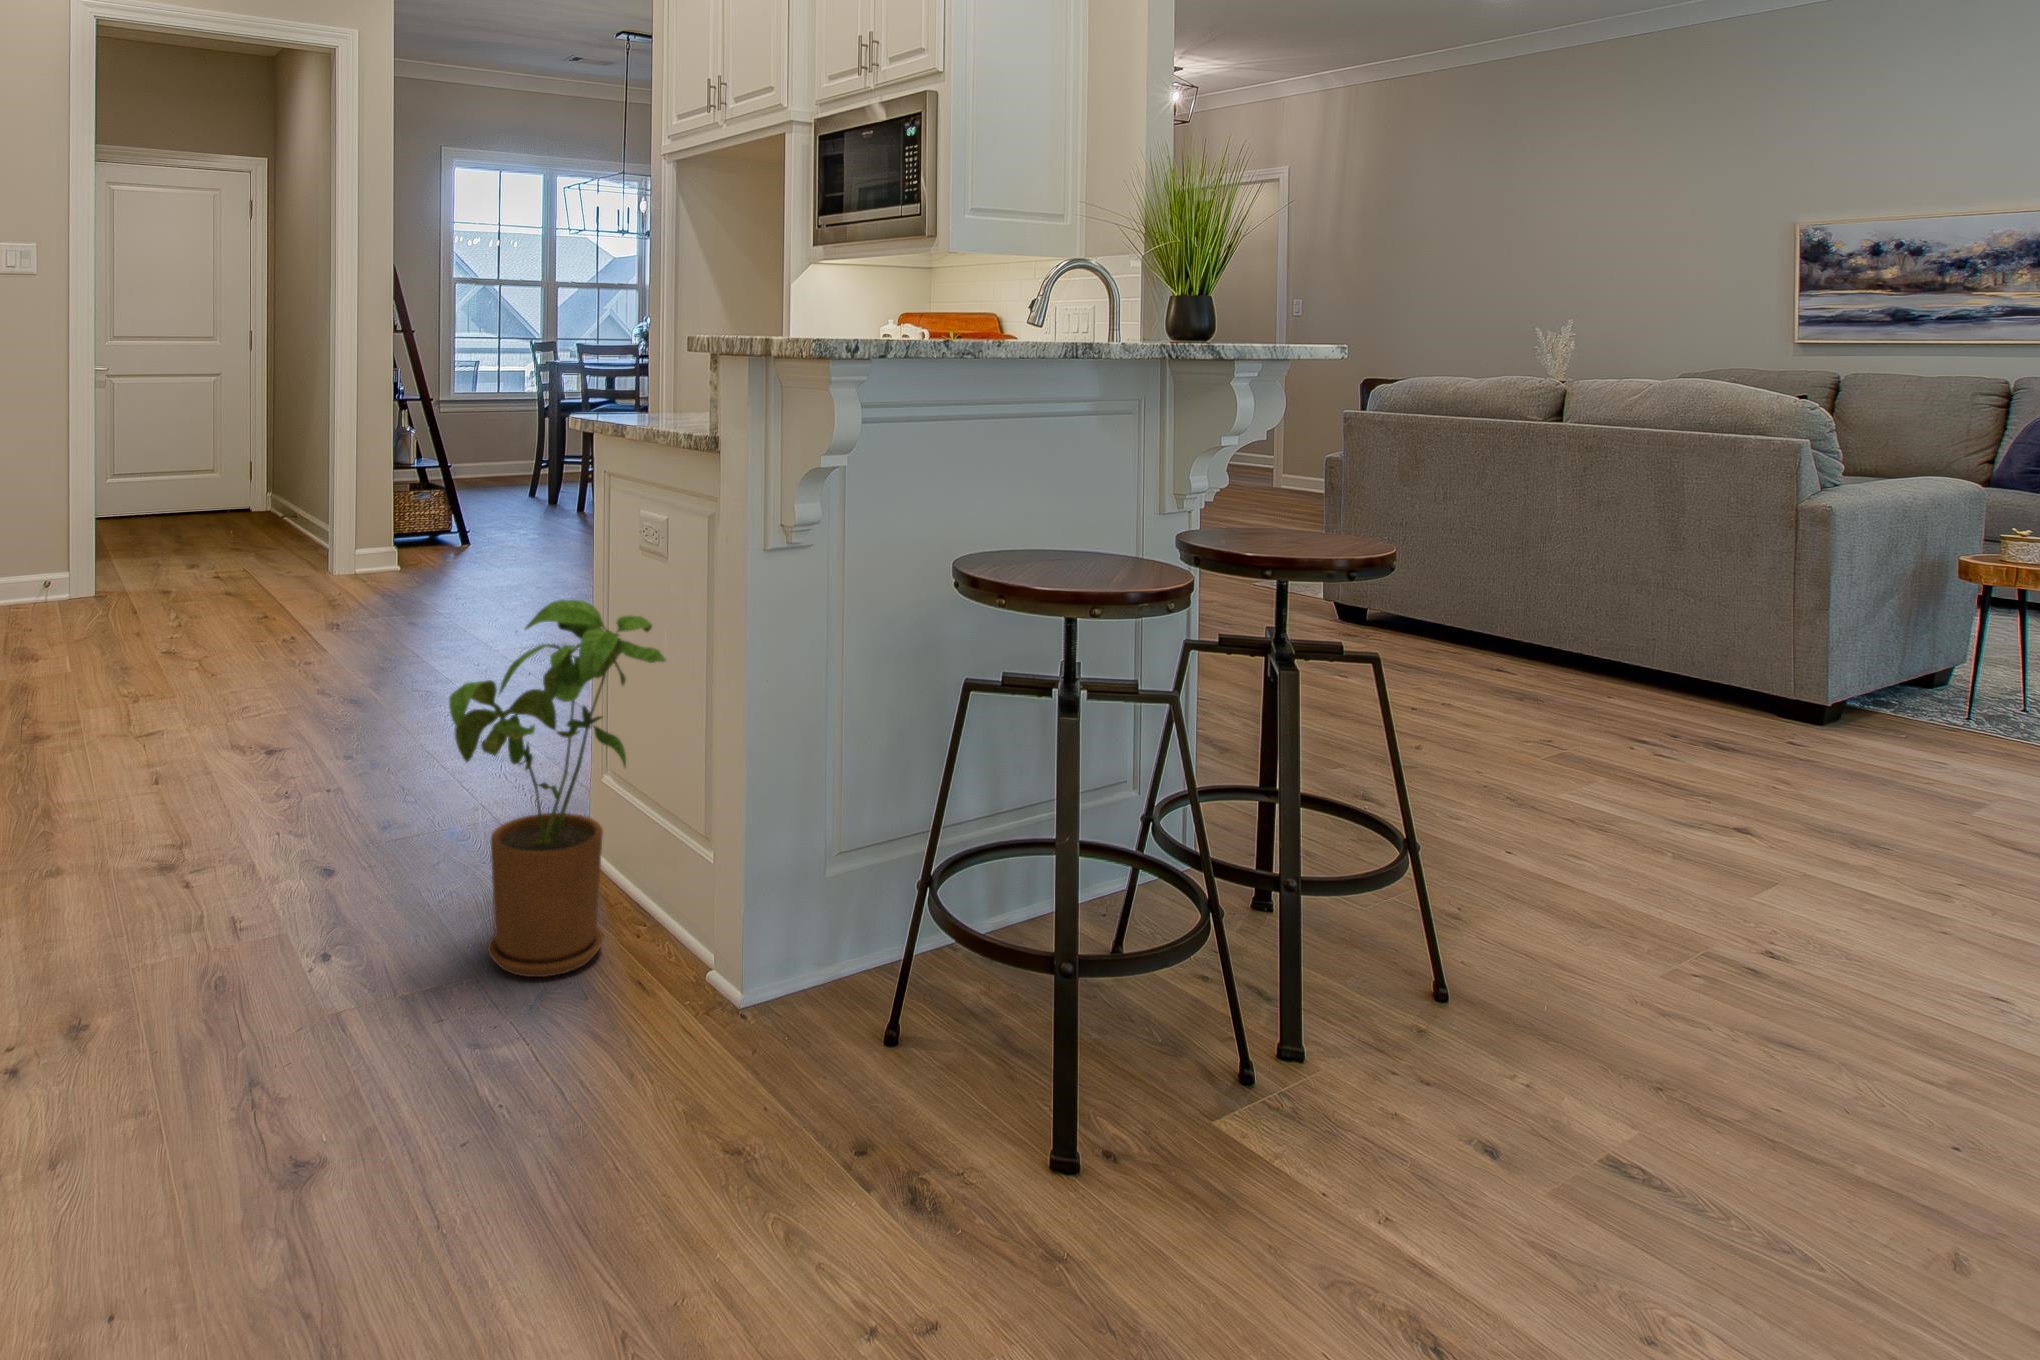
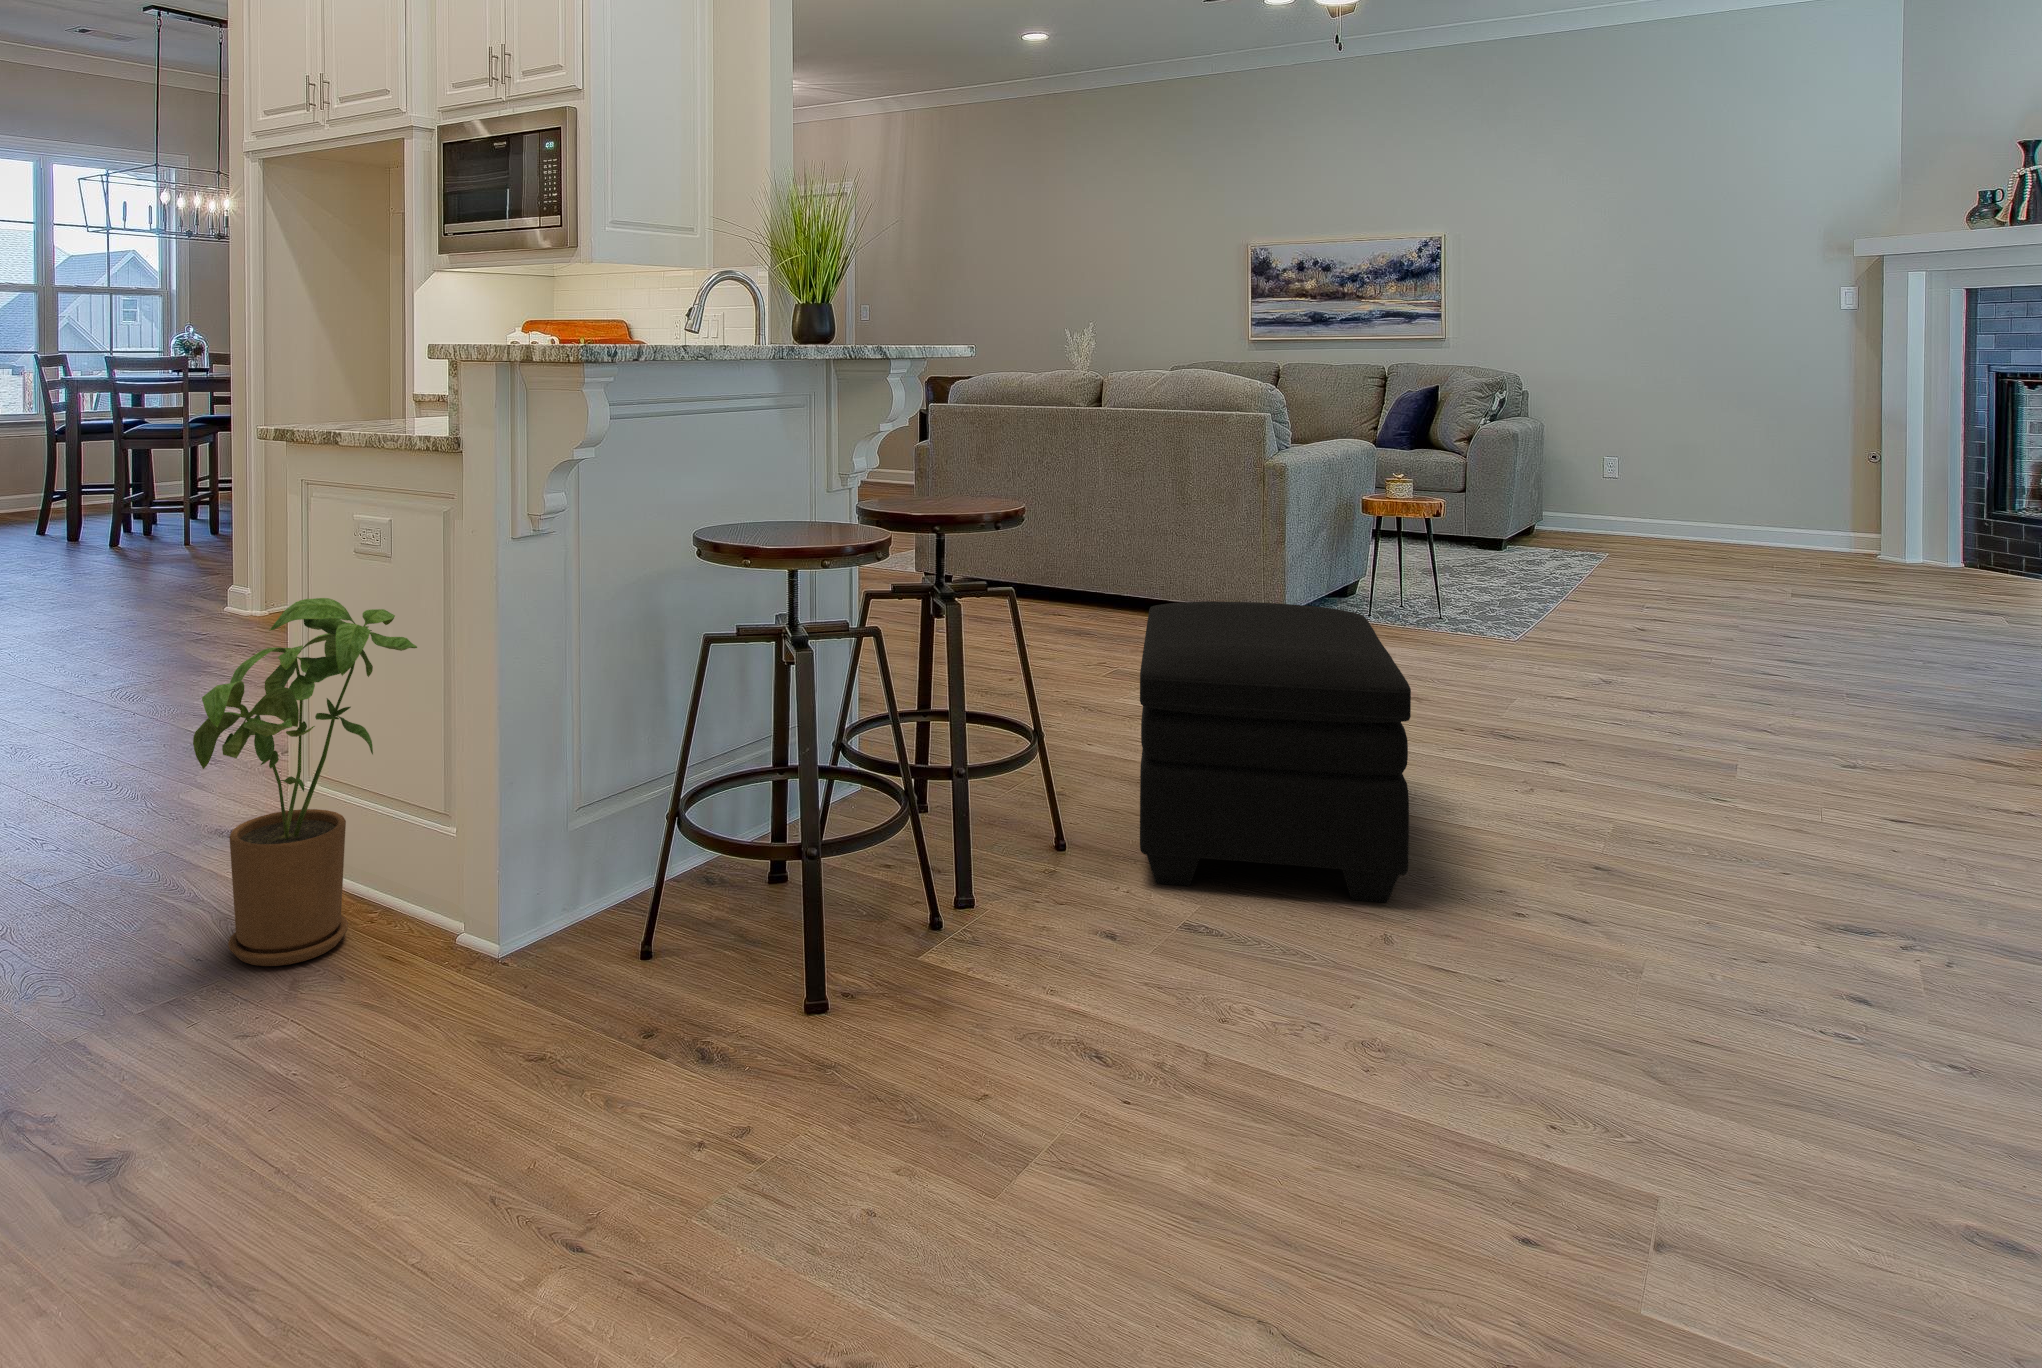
ottoman: none [1547,688,2003,1182] -> present [1140,601,1411,903]

